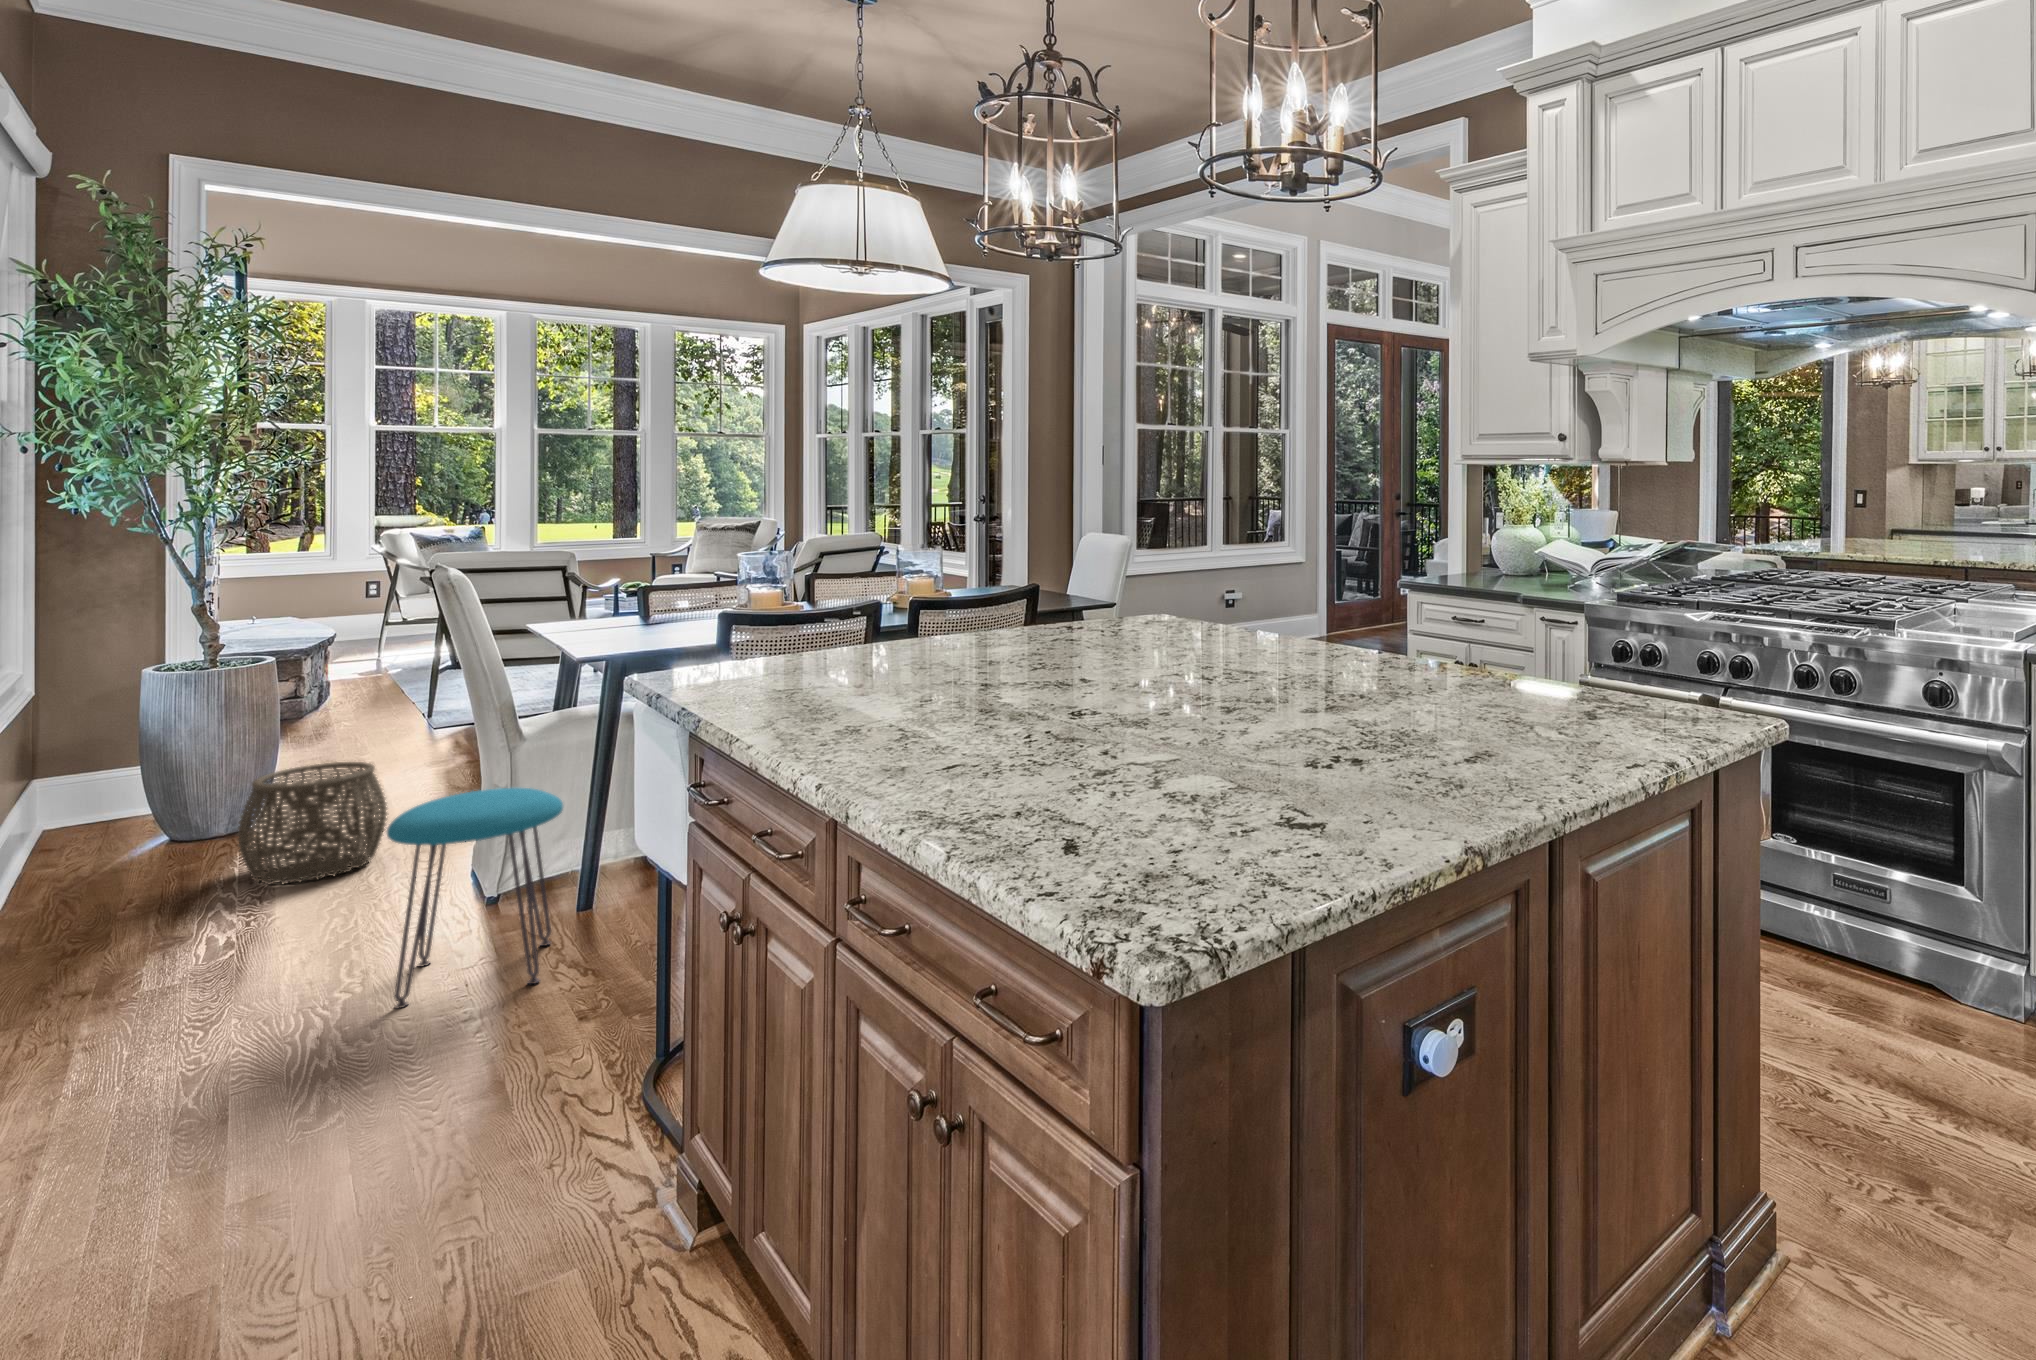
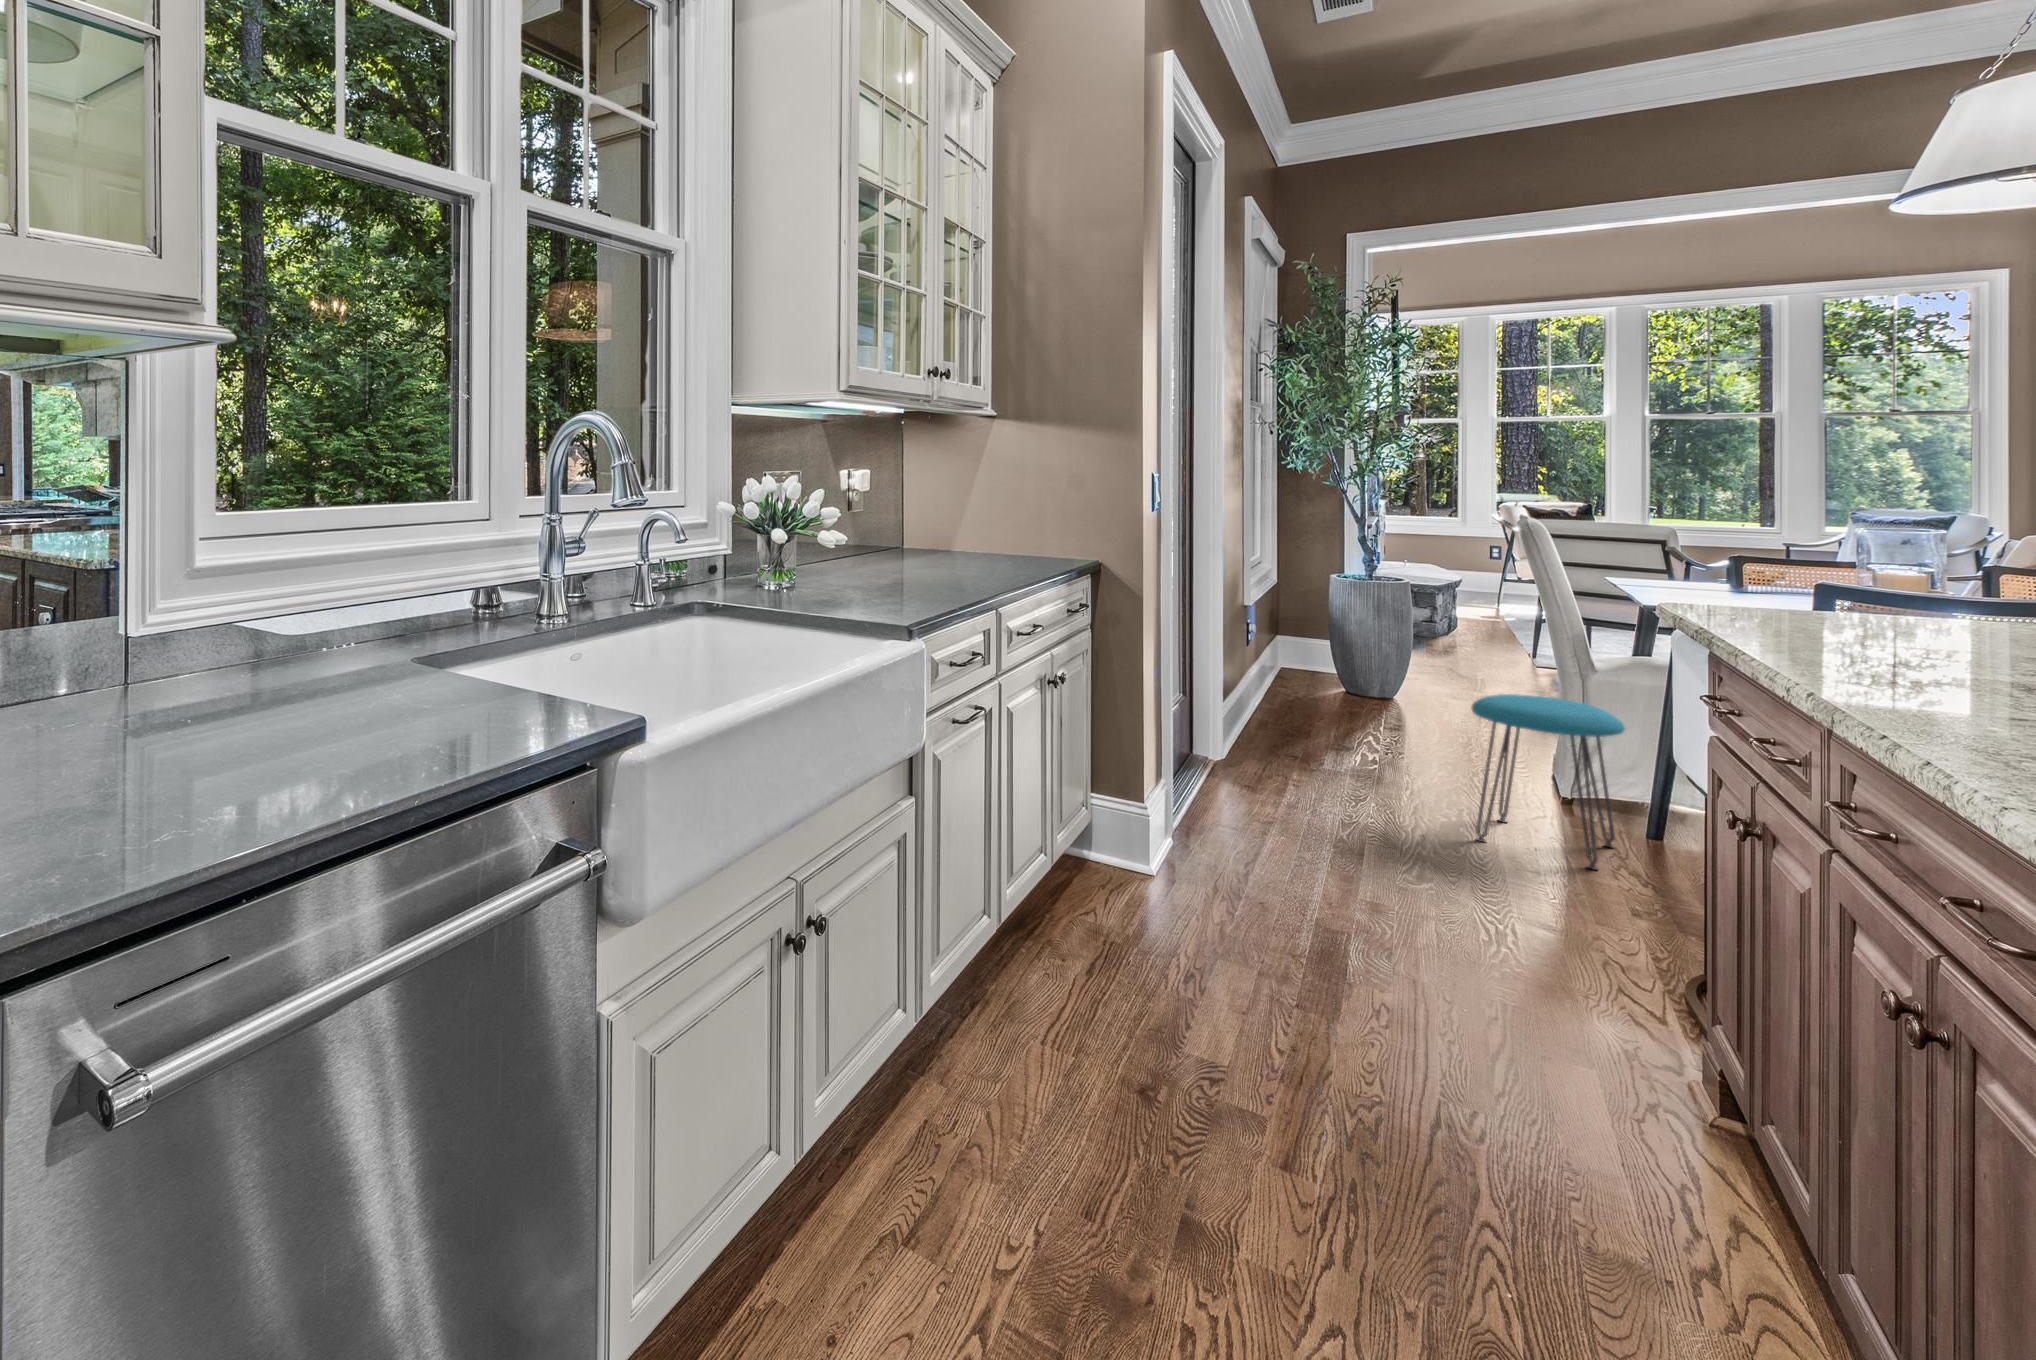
woven basket: present [237,762,387,884] -> none [1382,658,1487,745]

